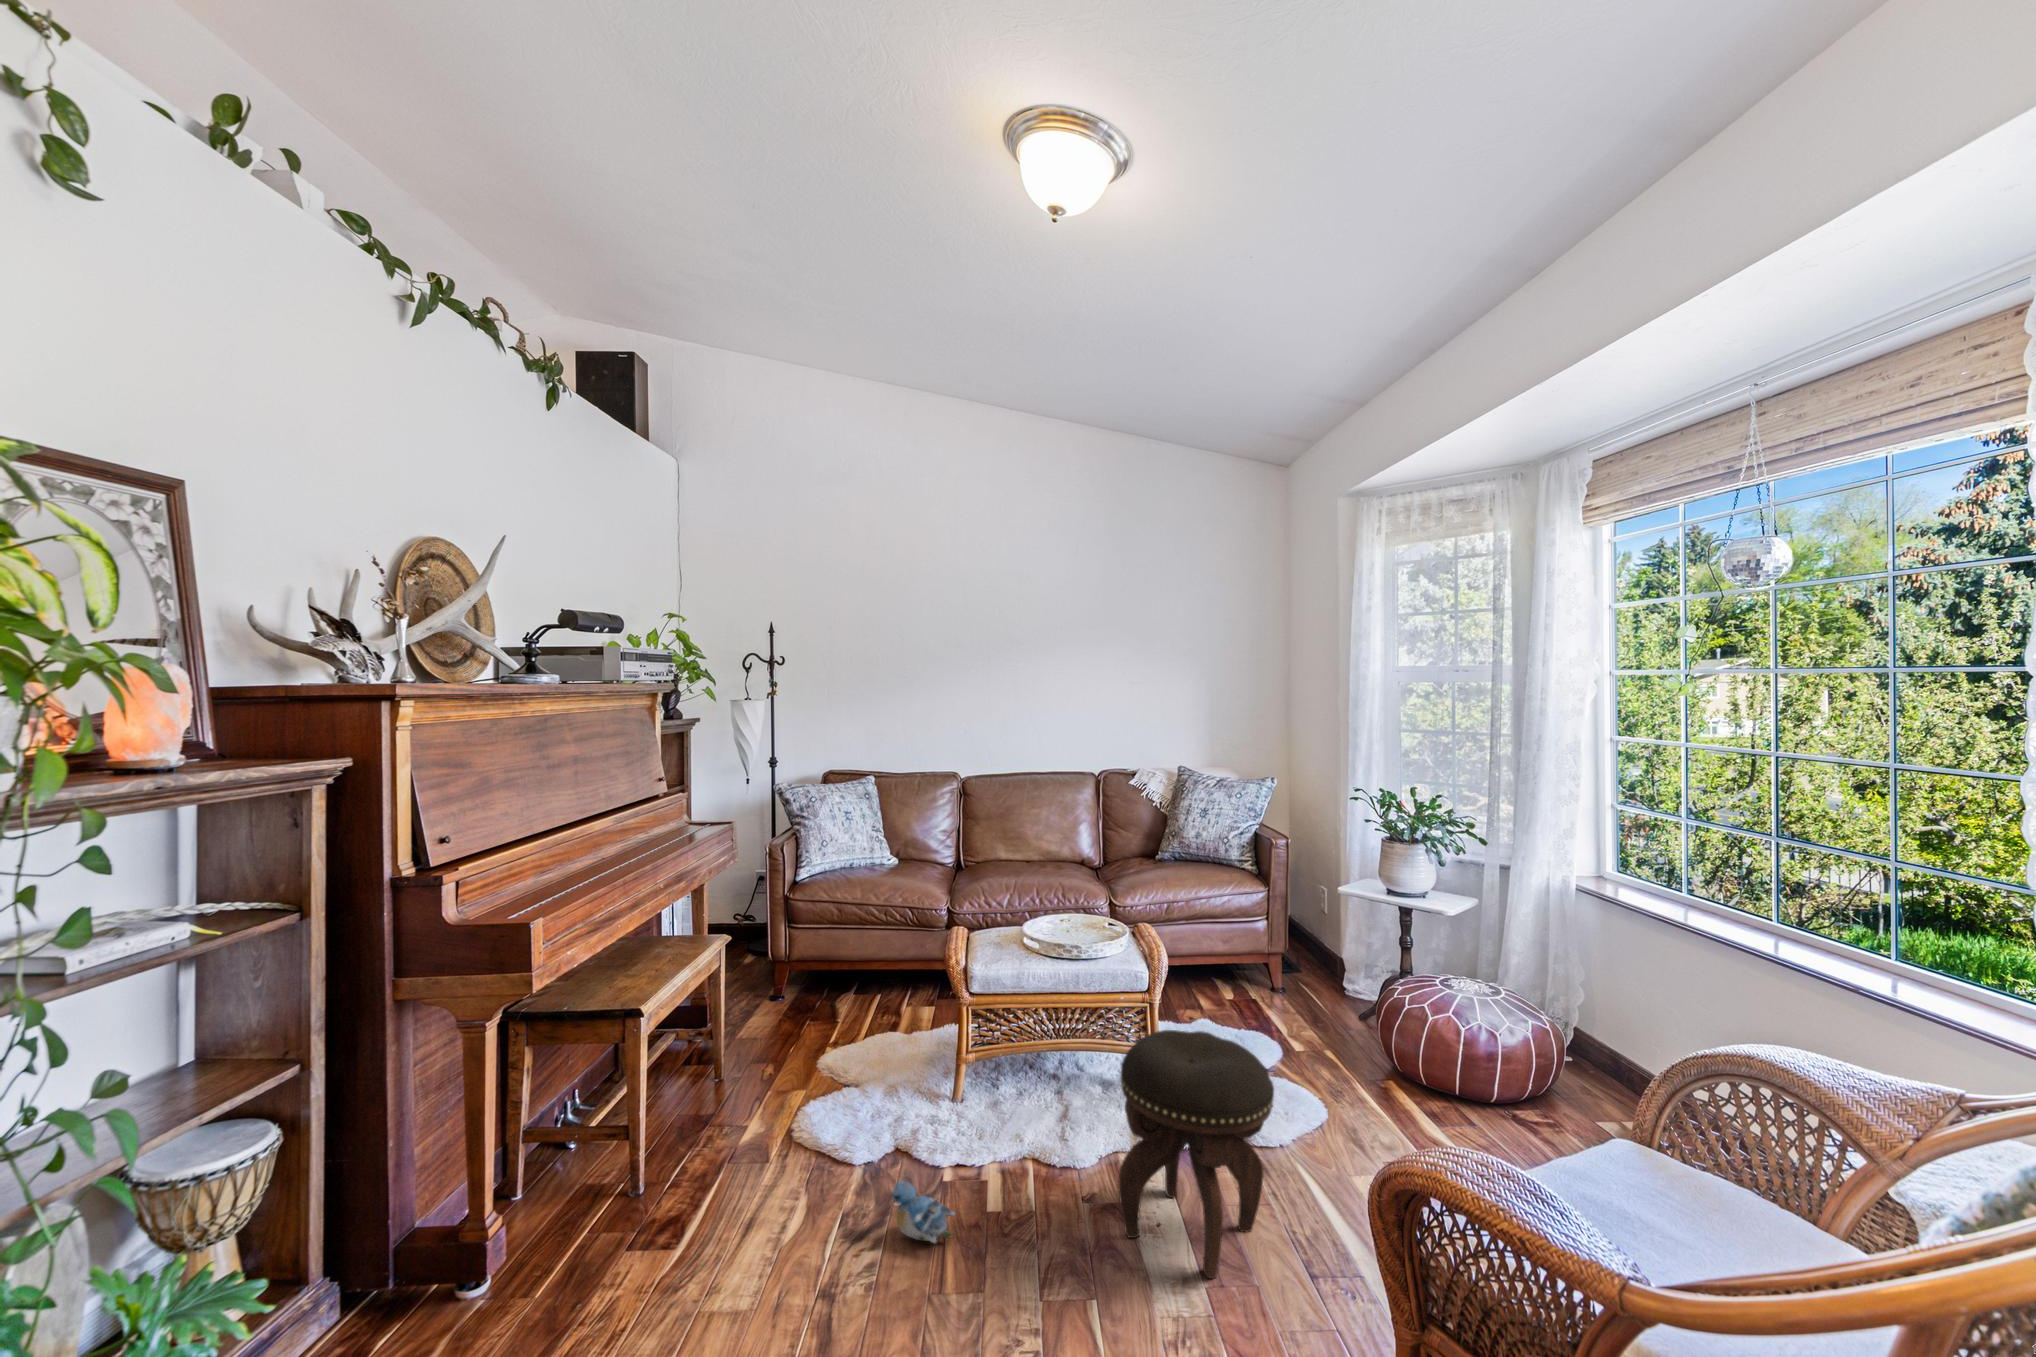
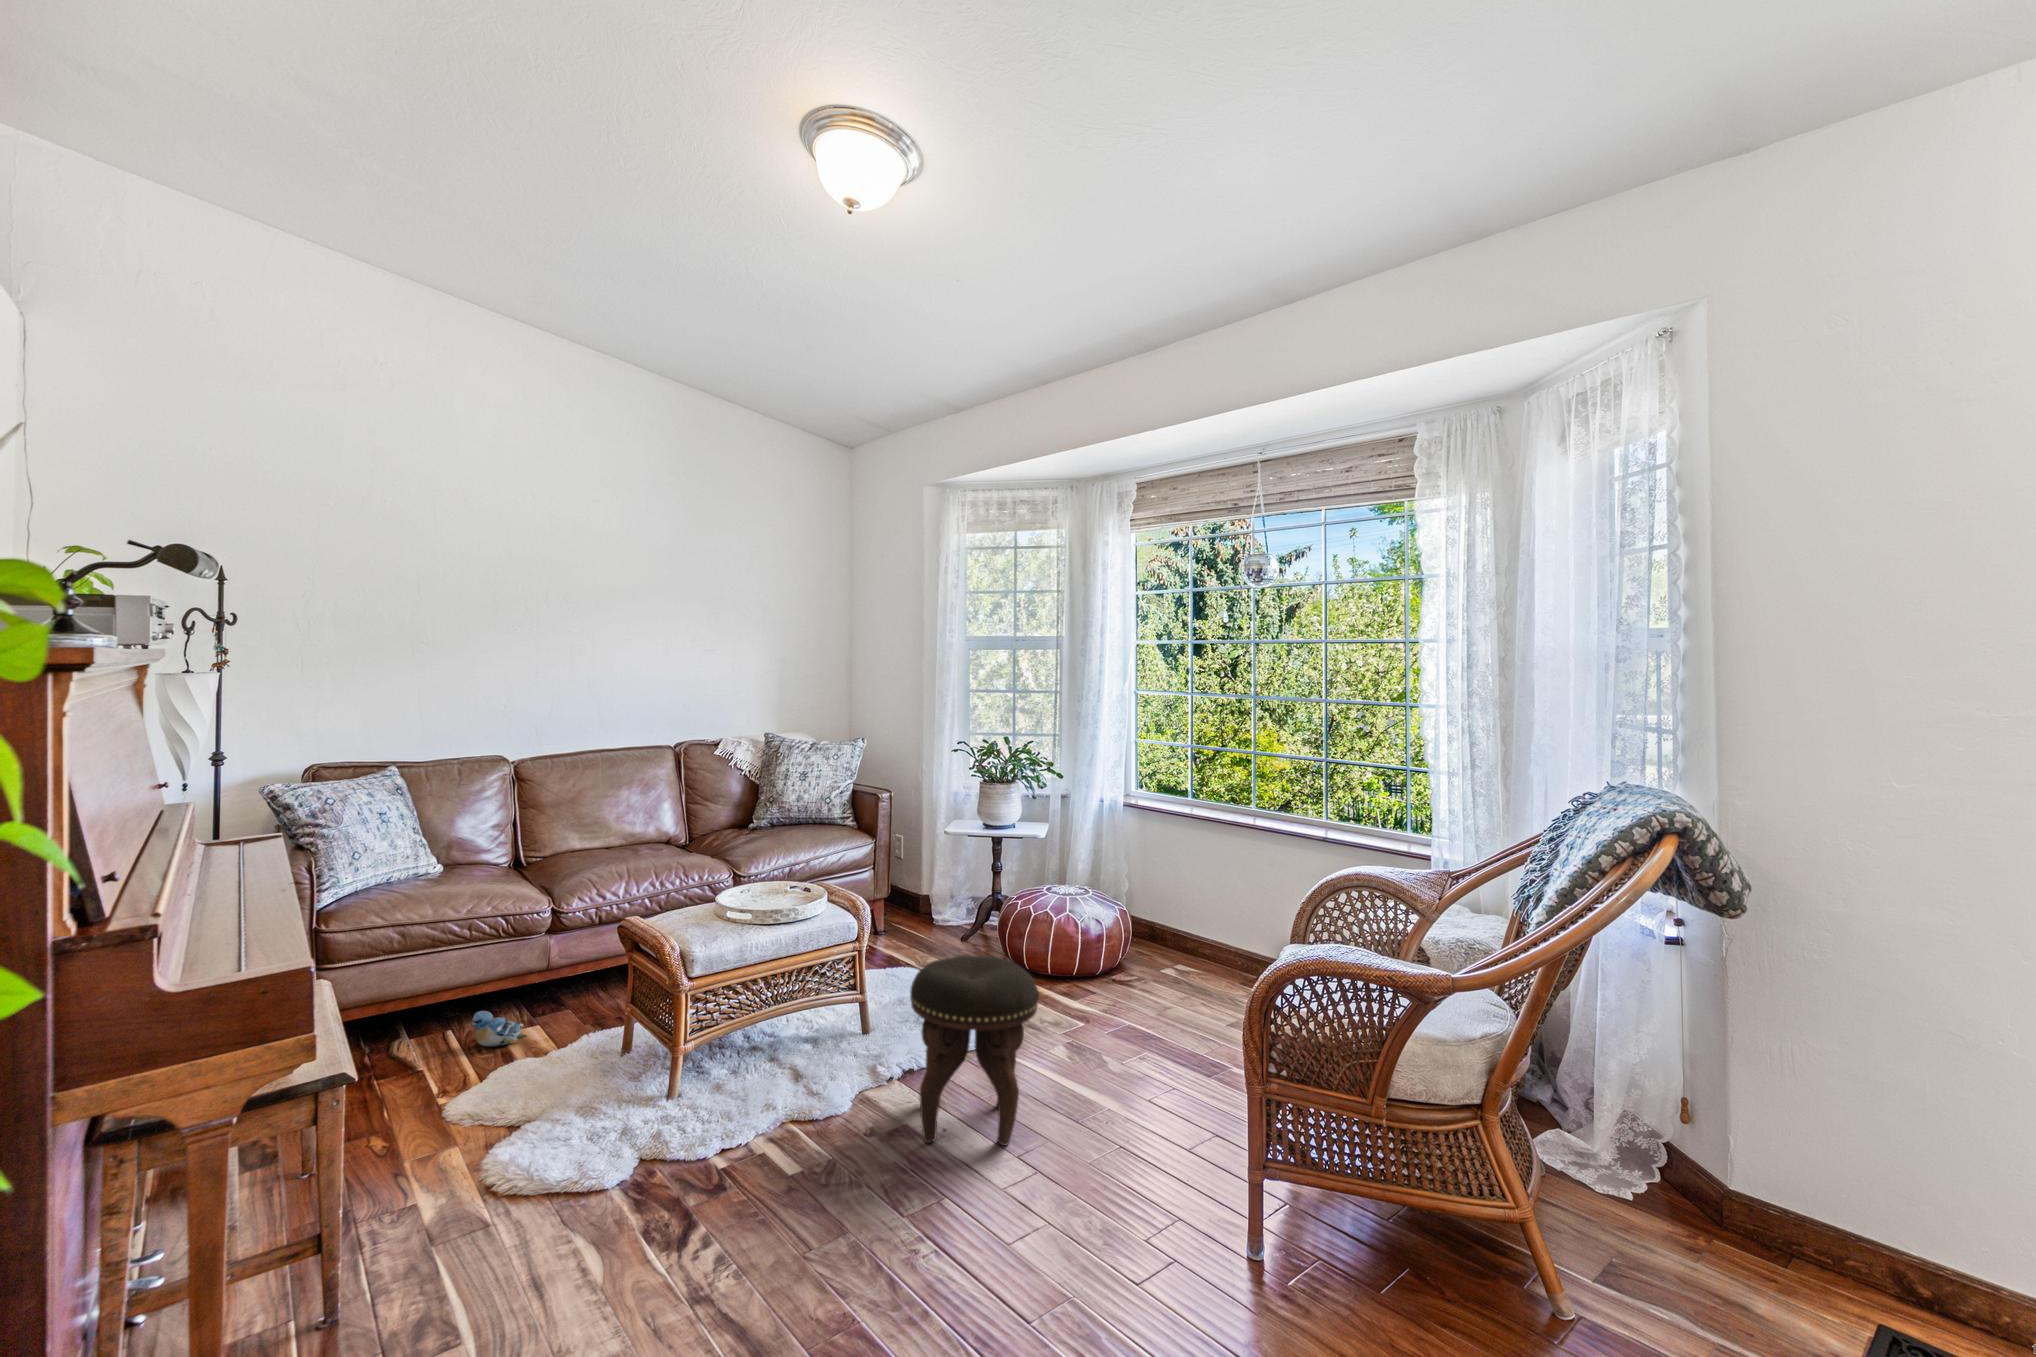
plush toy: present [892,1181,955,1243] -> present [470,1011,527,1046]

